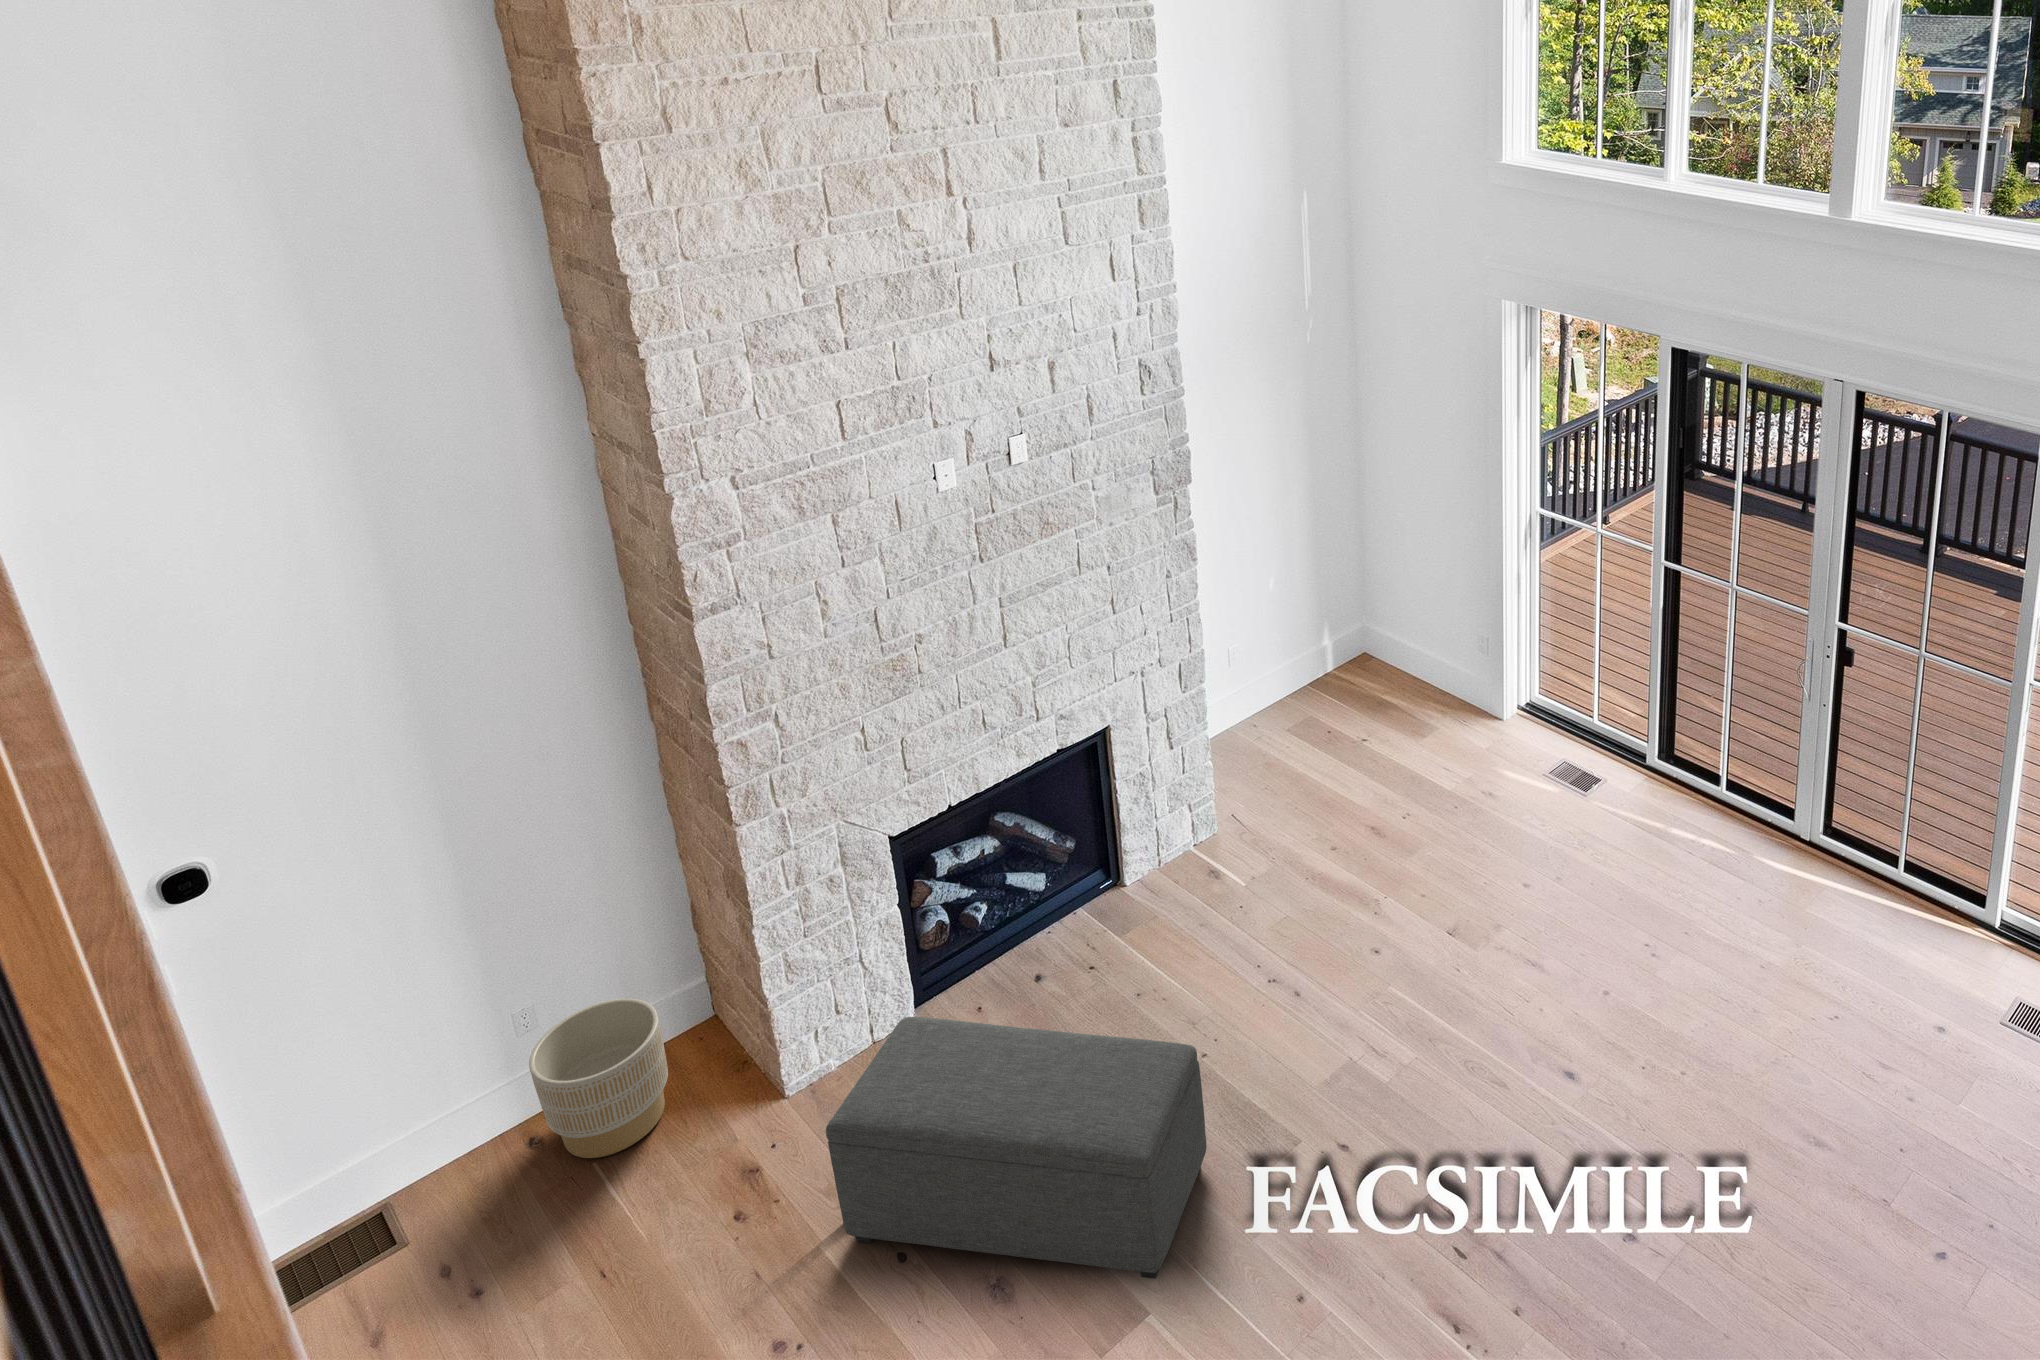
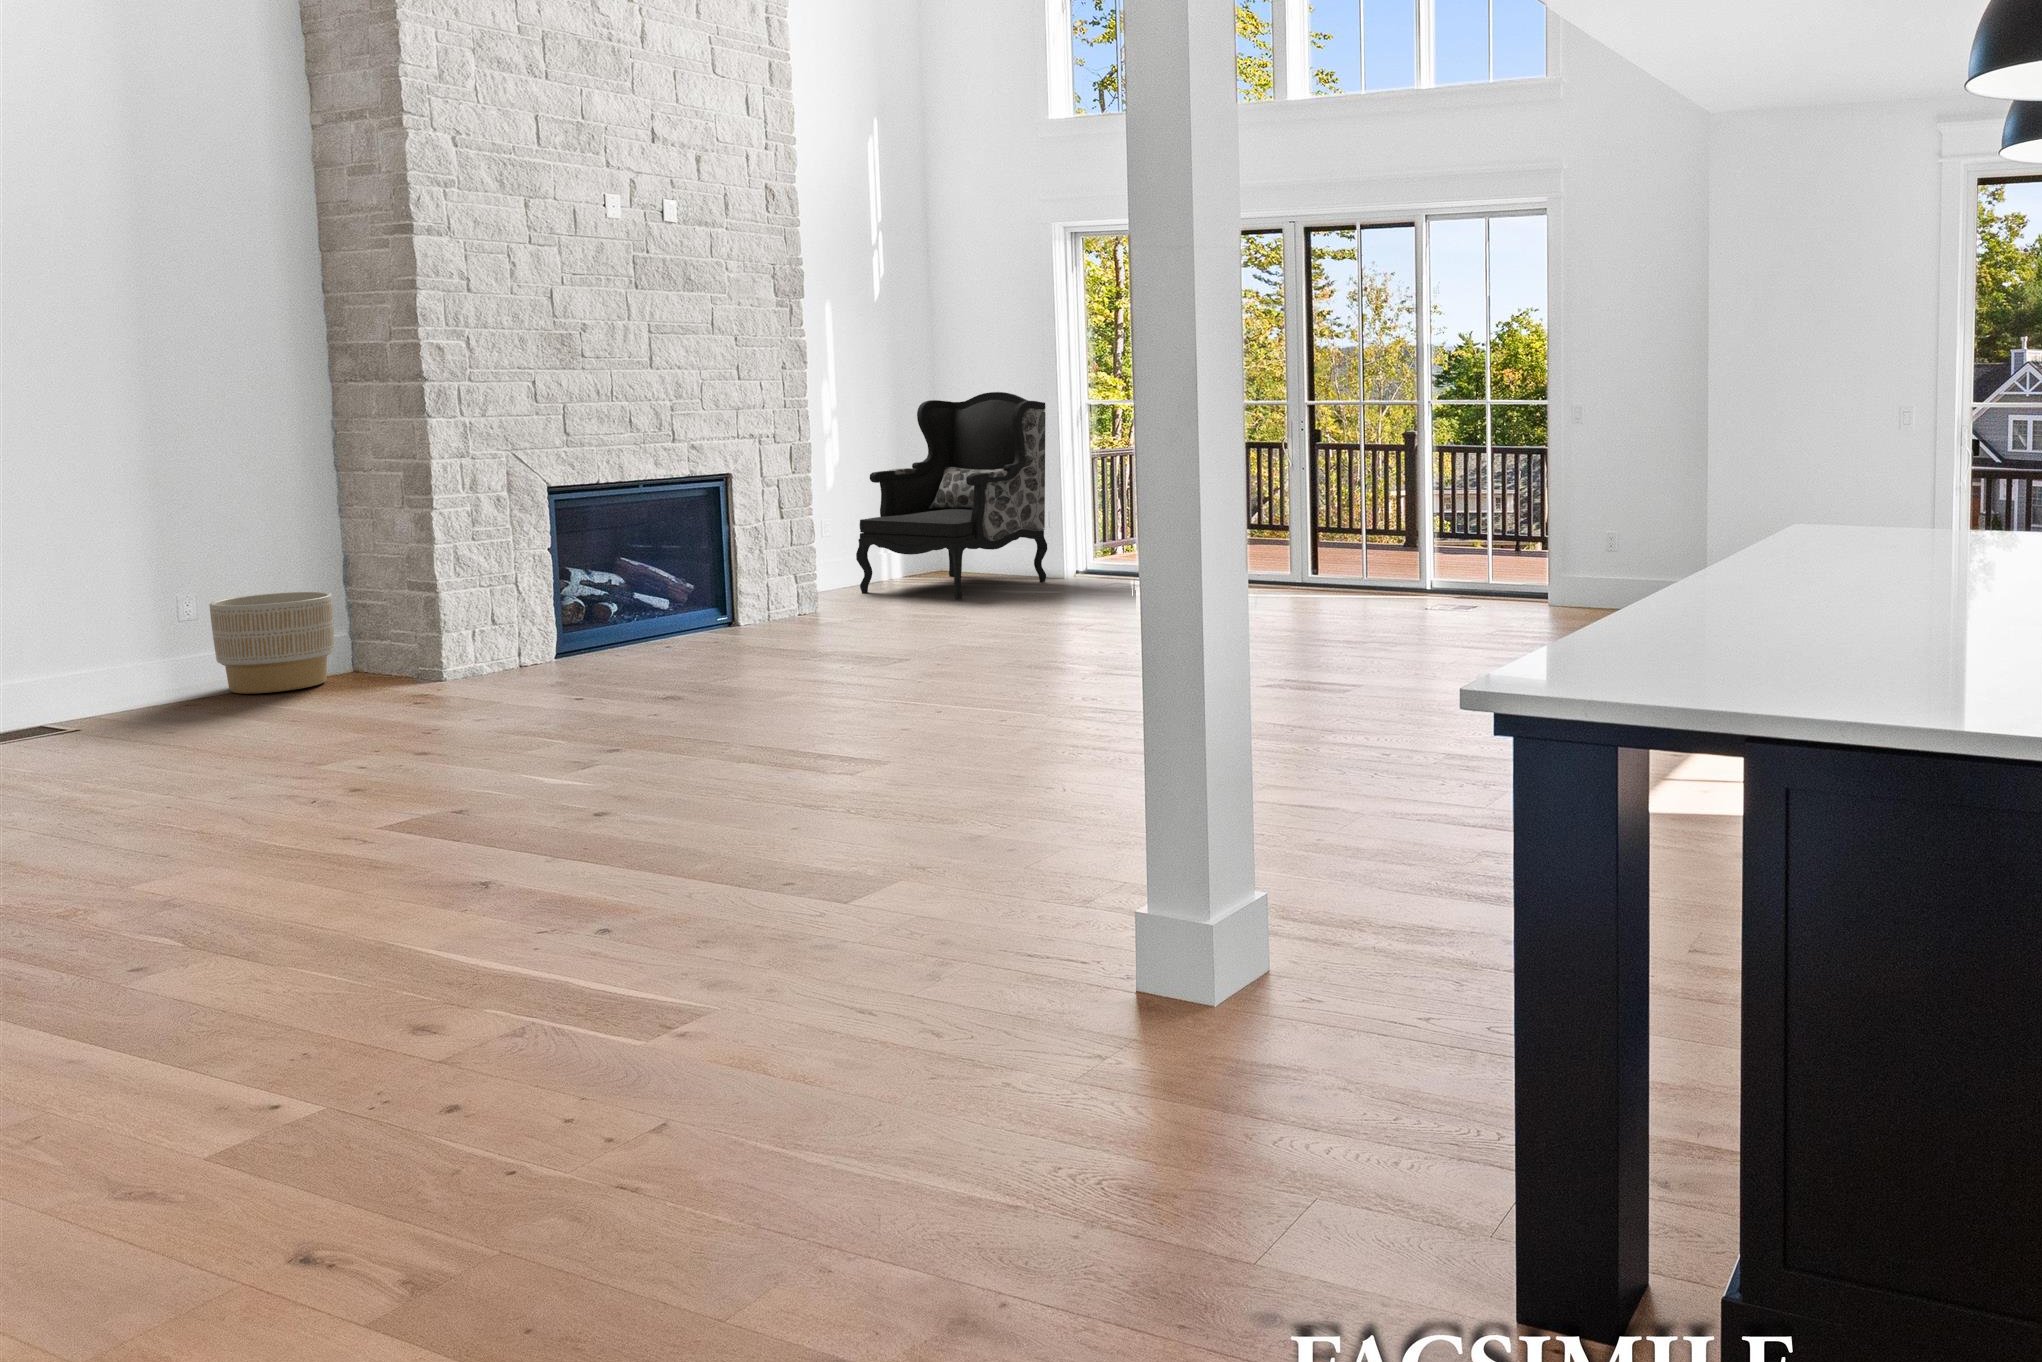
armchair: none [1267,485,1487,799] -> present [856,392,1047,599]
ottoman: present [826,1017,1207,1279] -> none [518,564,834,707]

